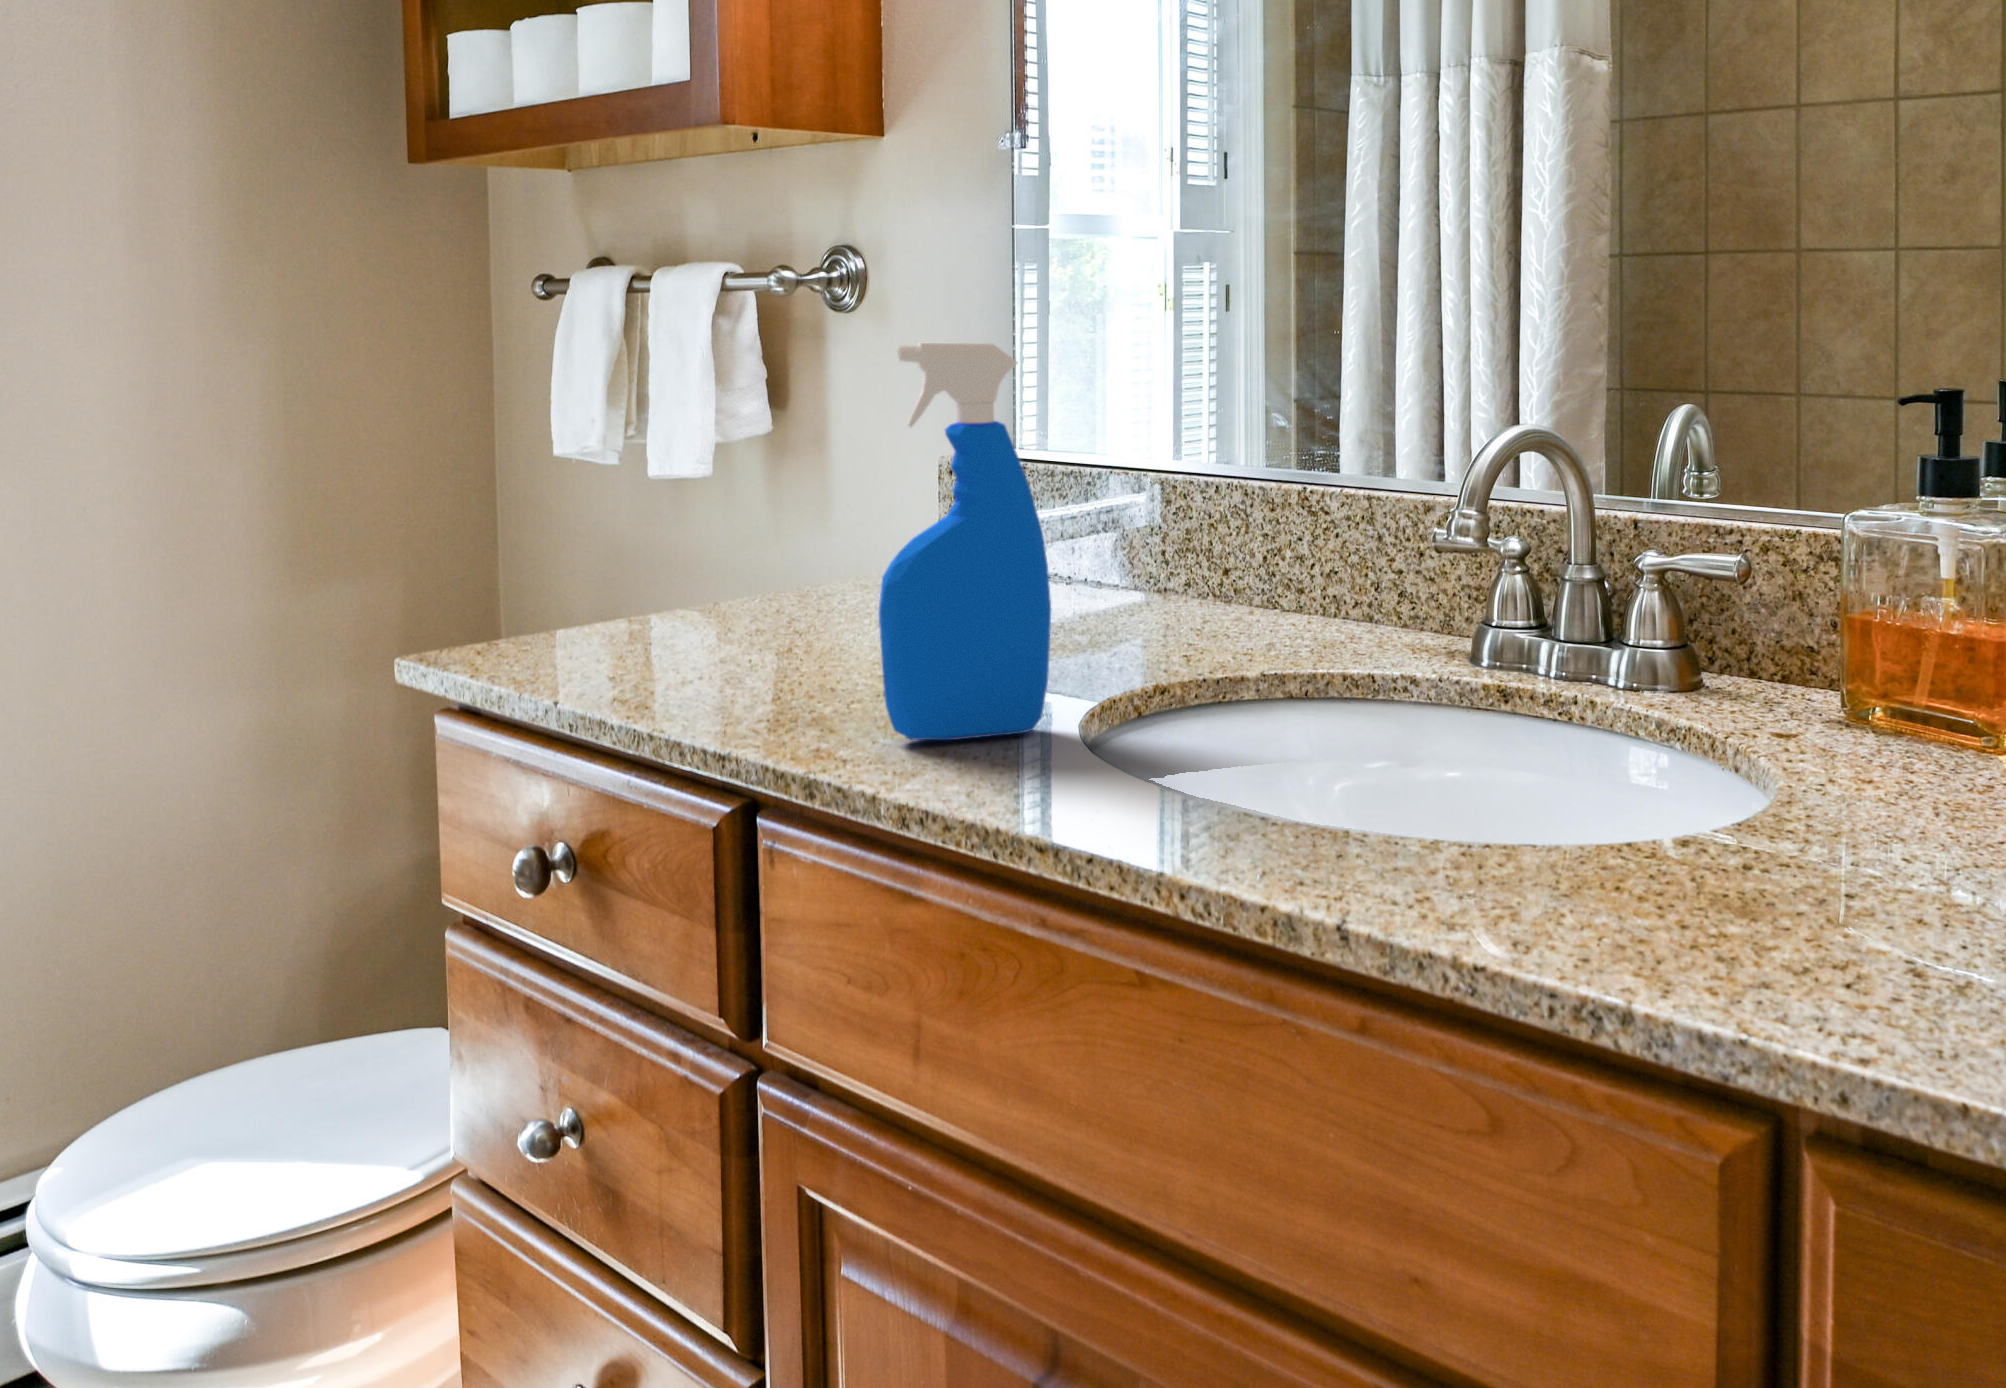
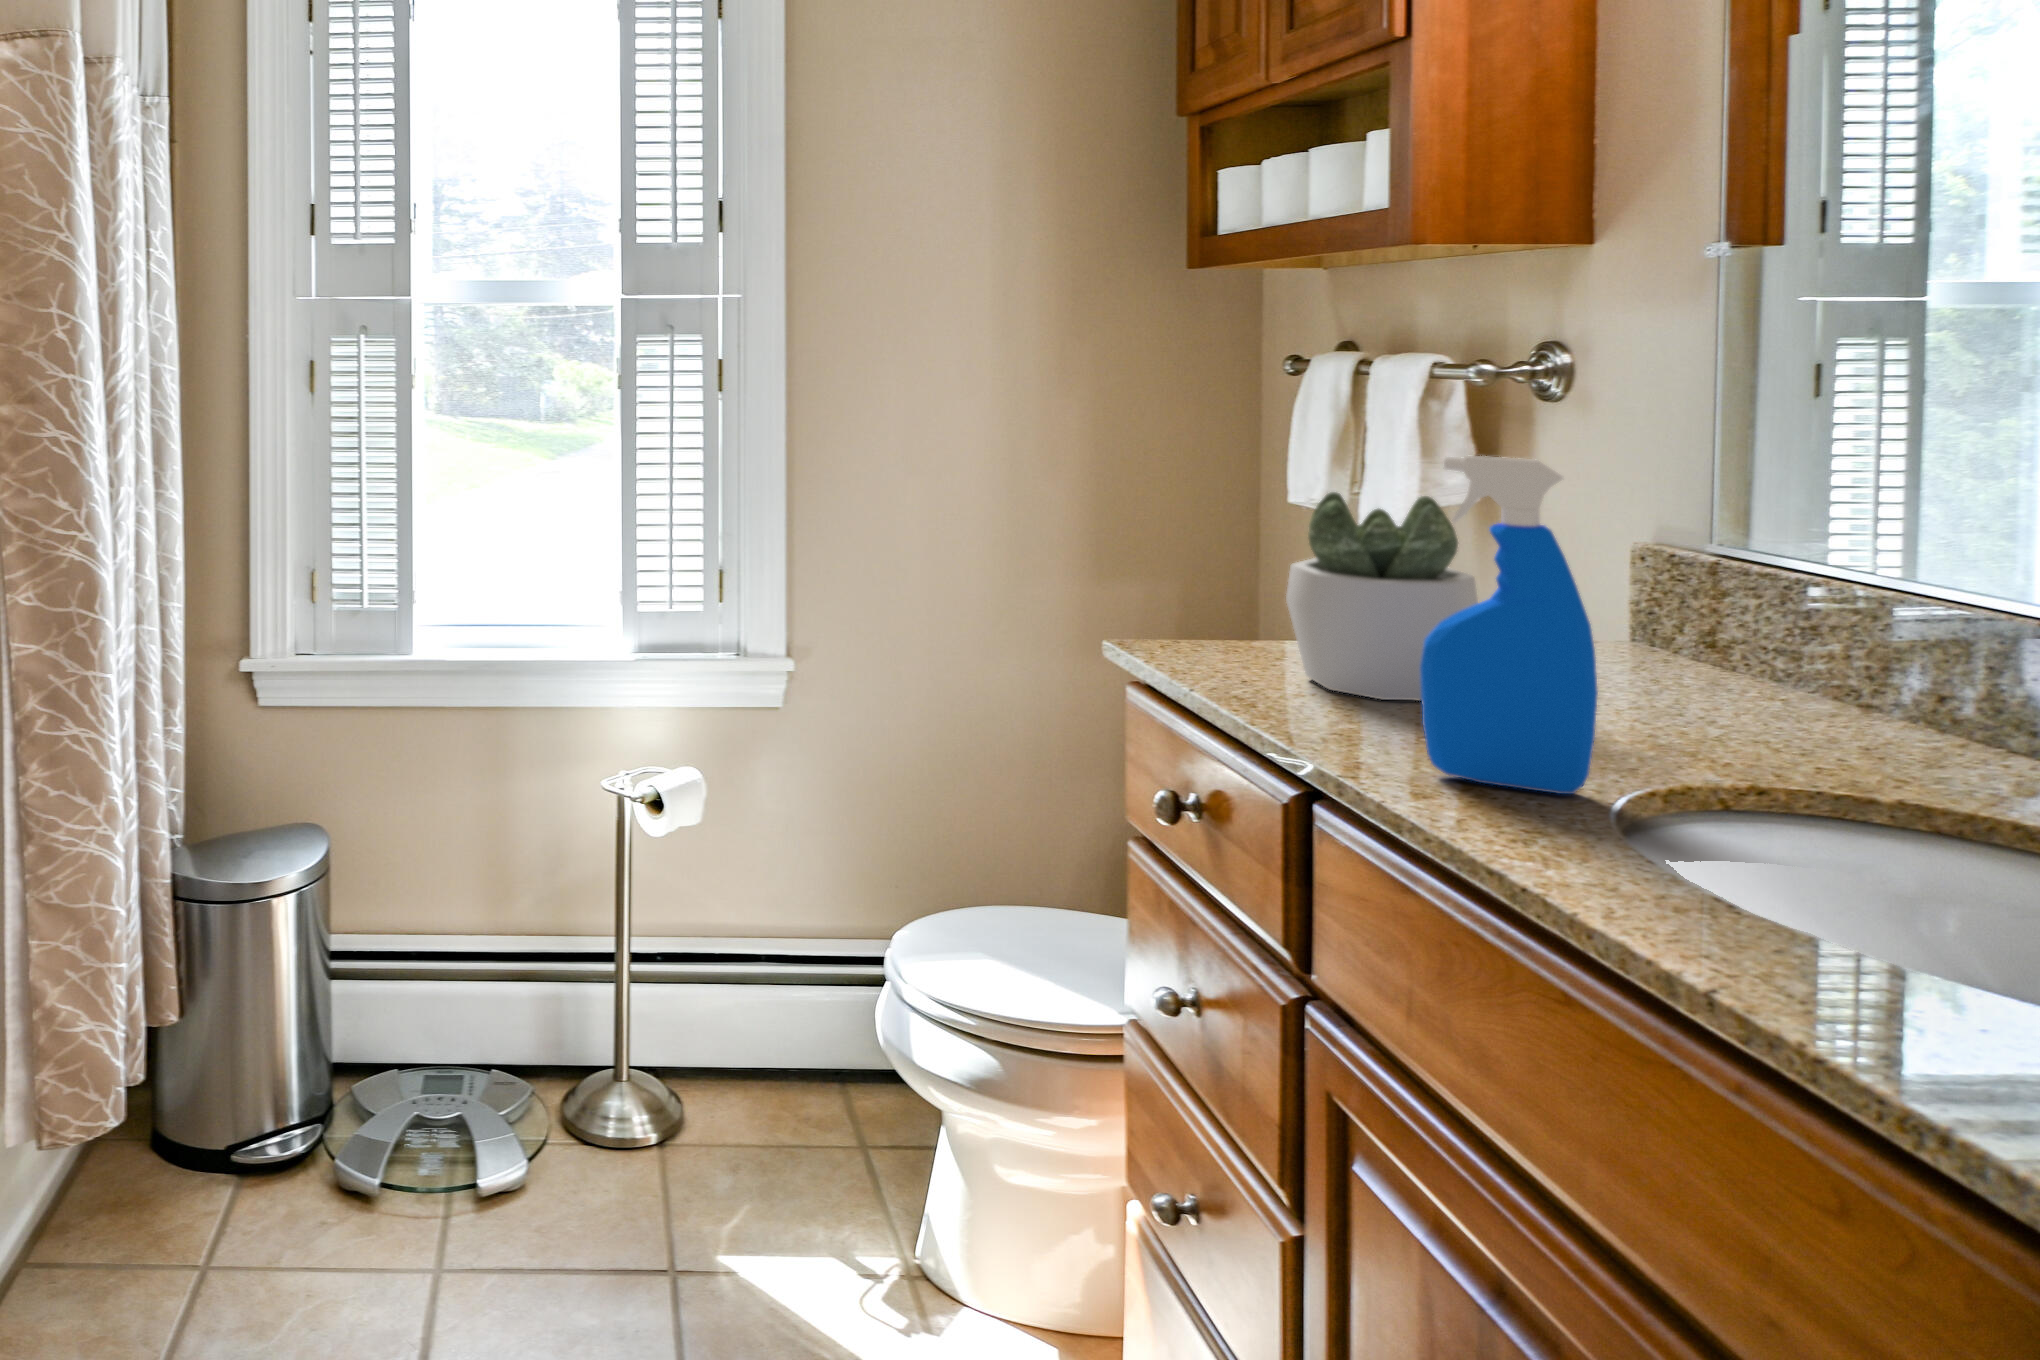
succulent plant: none [654,413,860,668] -> present [1286,492,1478,701]

